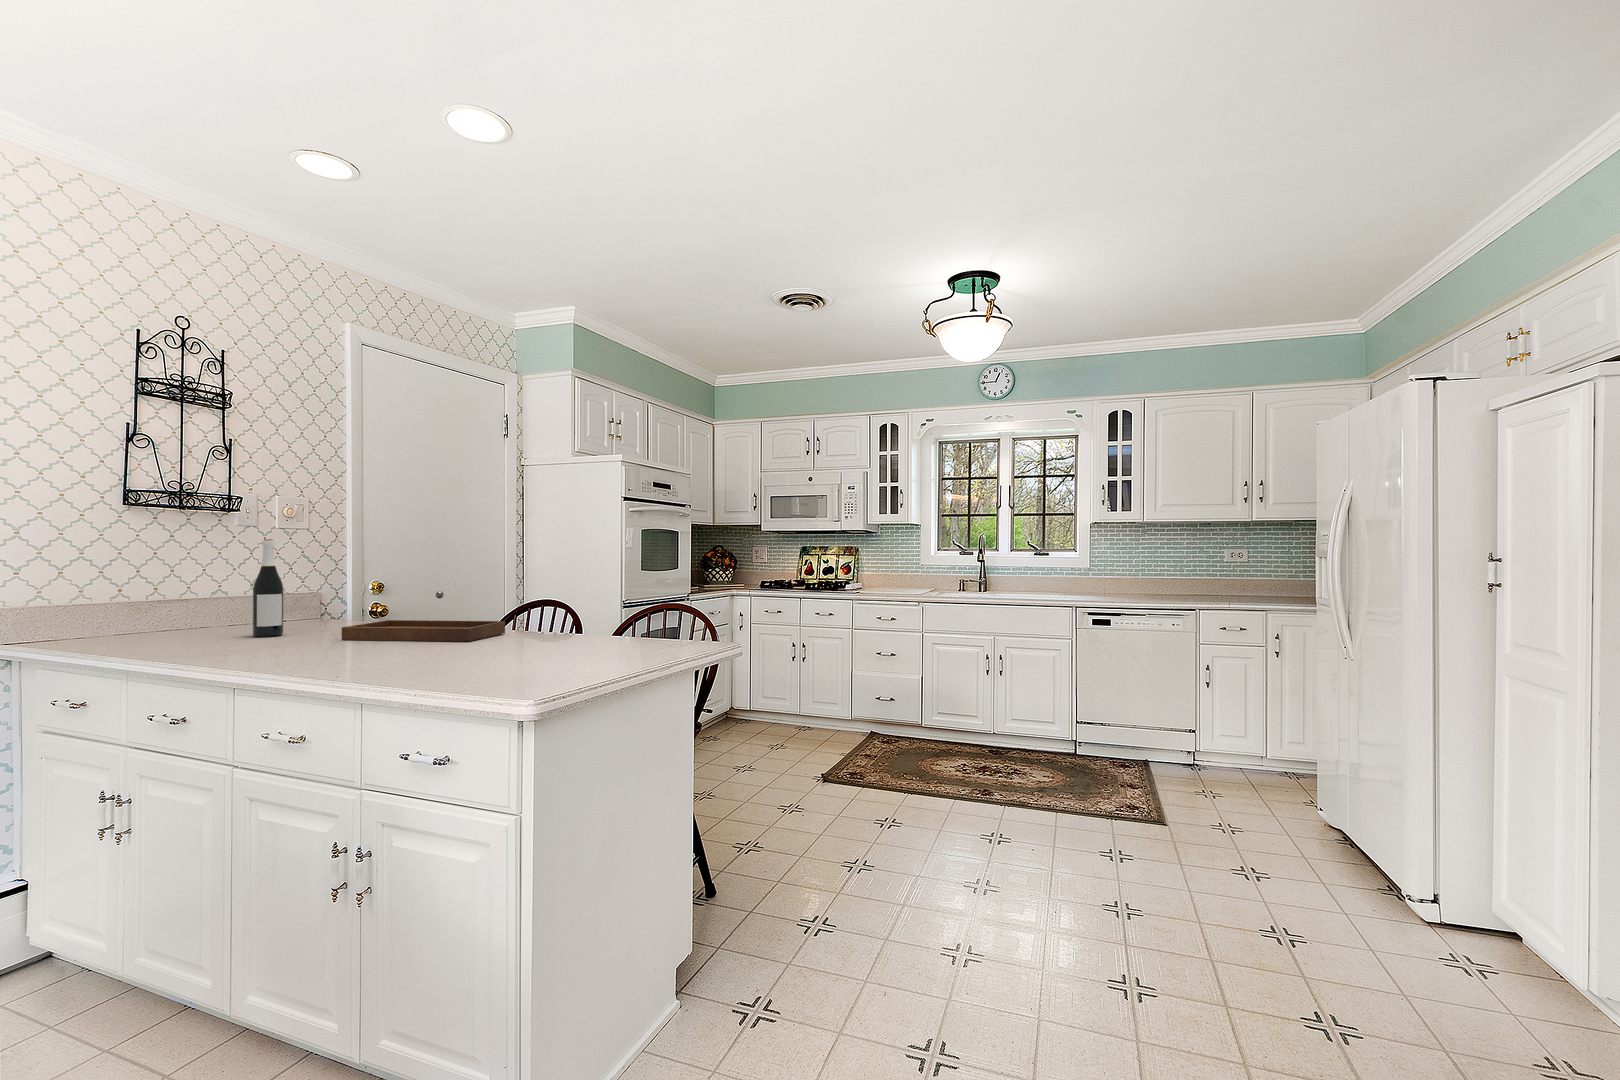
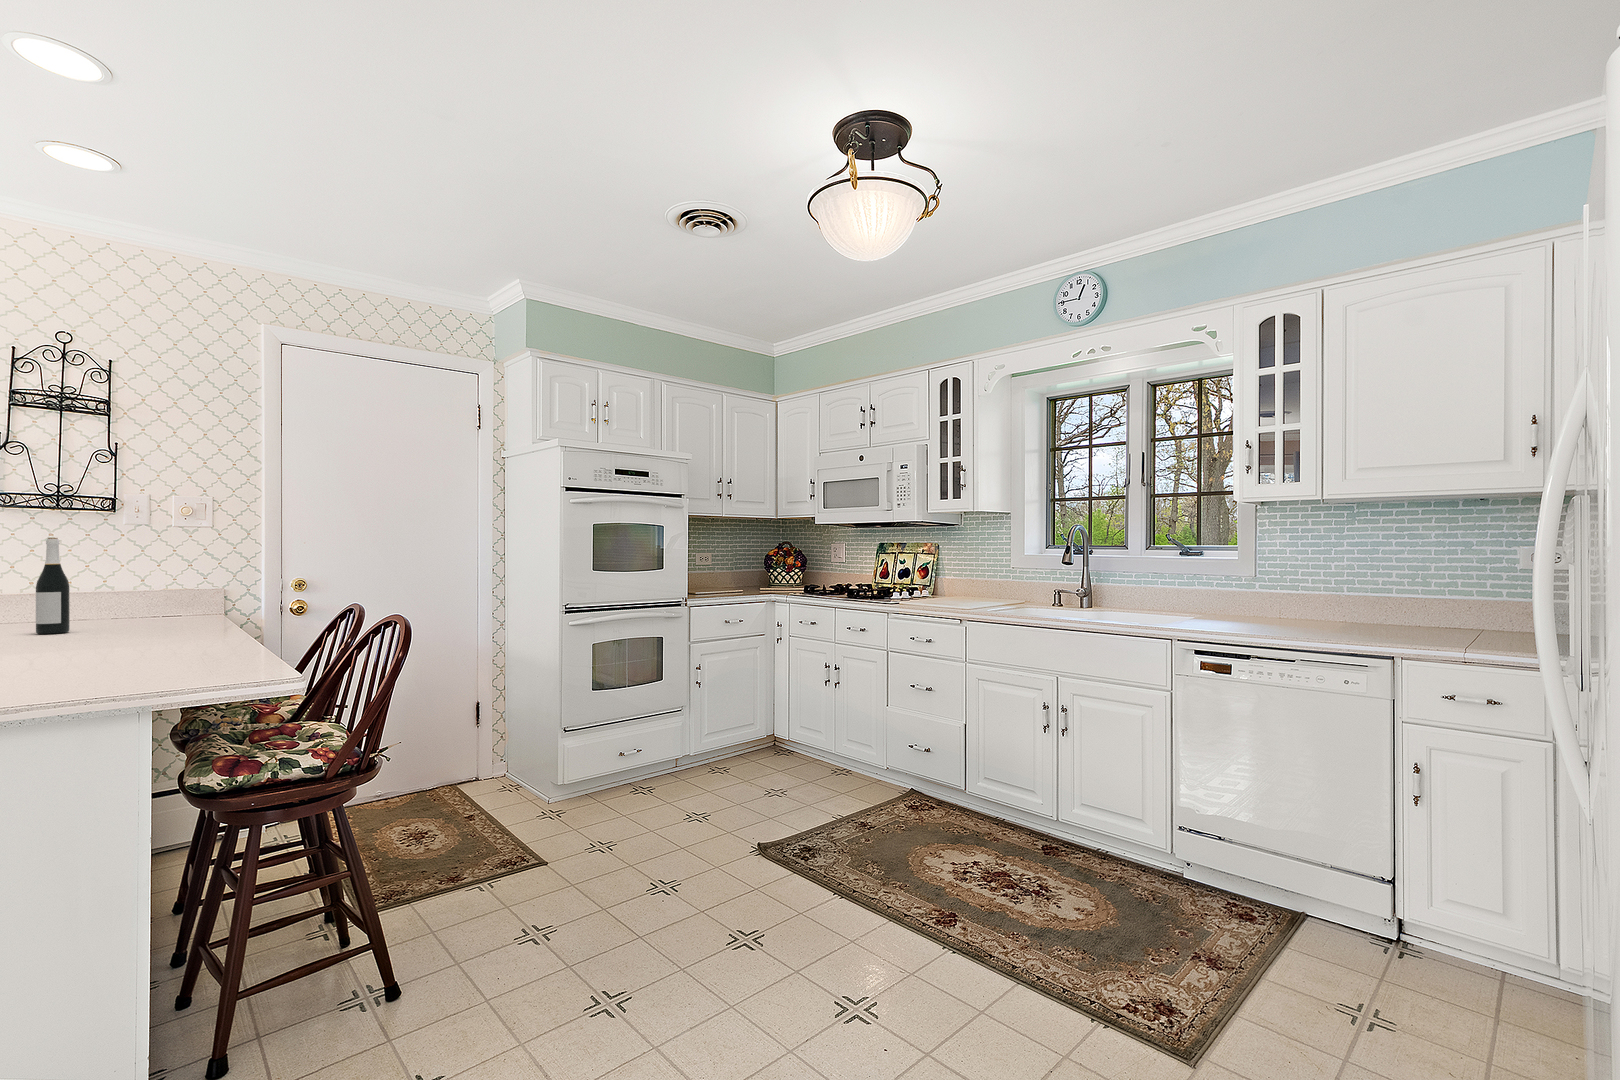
tray: present [342,591,505,641] -> none [59,592,207,649]

